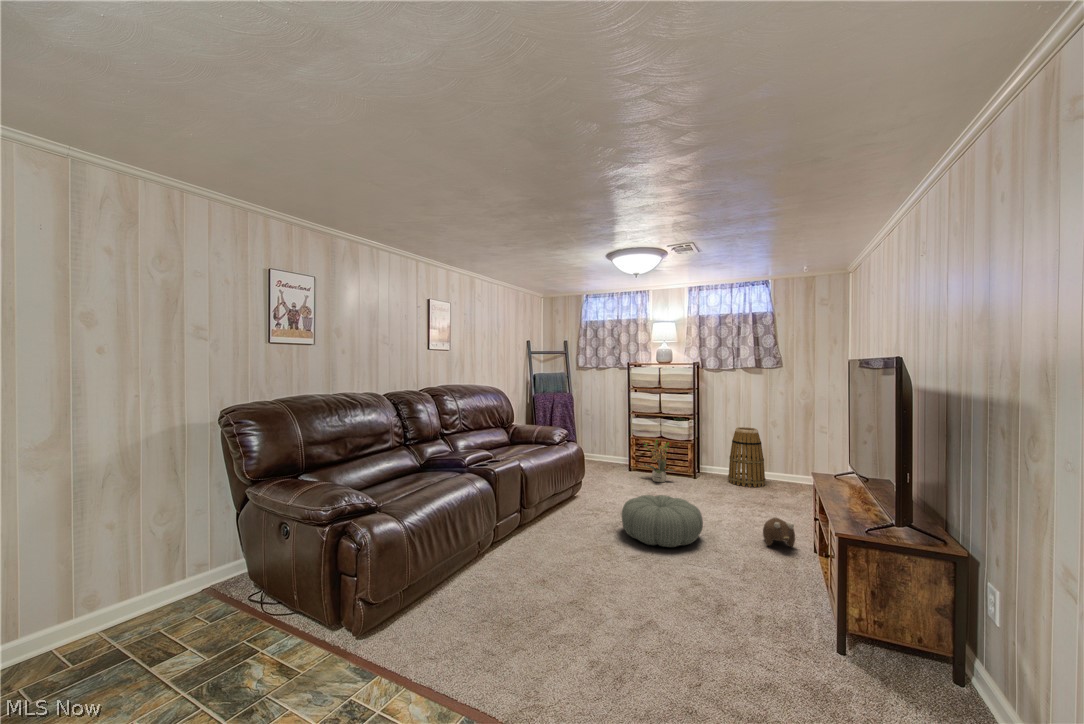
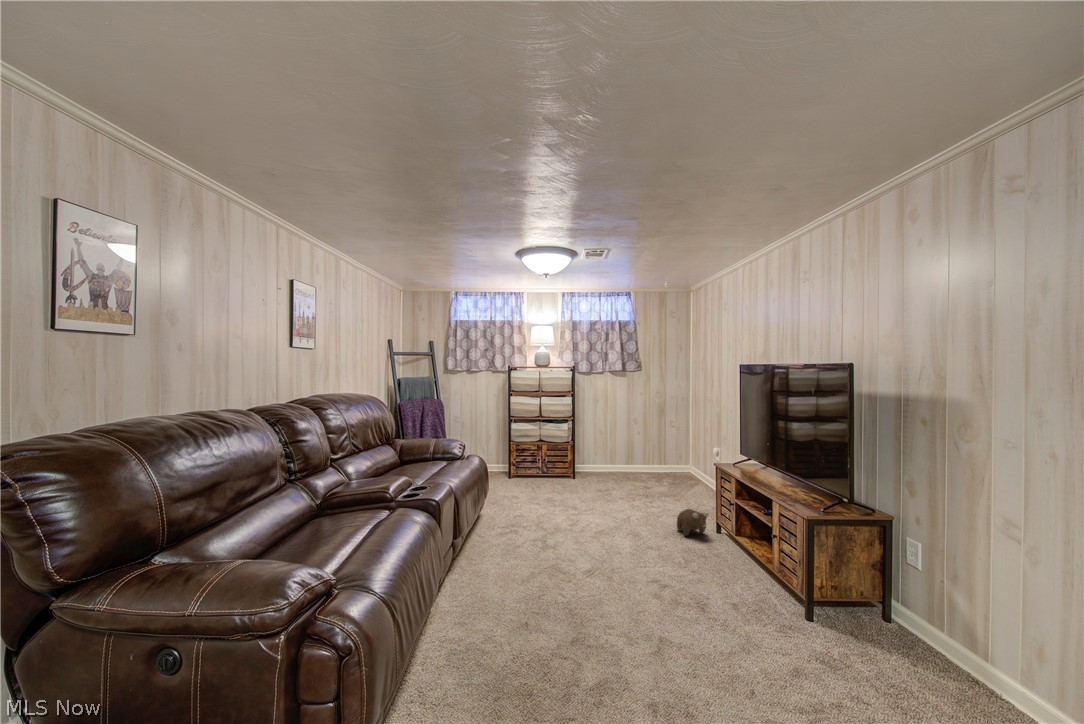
basket: present [728,427,766,487] -> none [602,426,634,481]
potted plant: present [643,440,675,482] -> none [525,443,561,487]
pouf: present [622,495,703,547] -> none [554,501,636,556]

